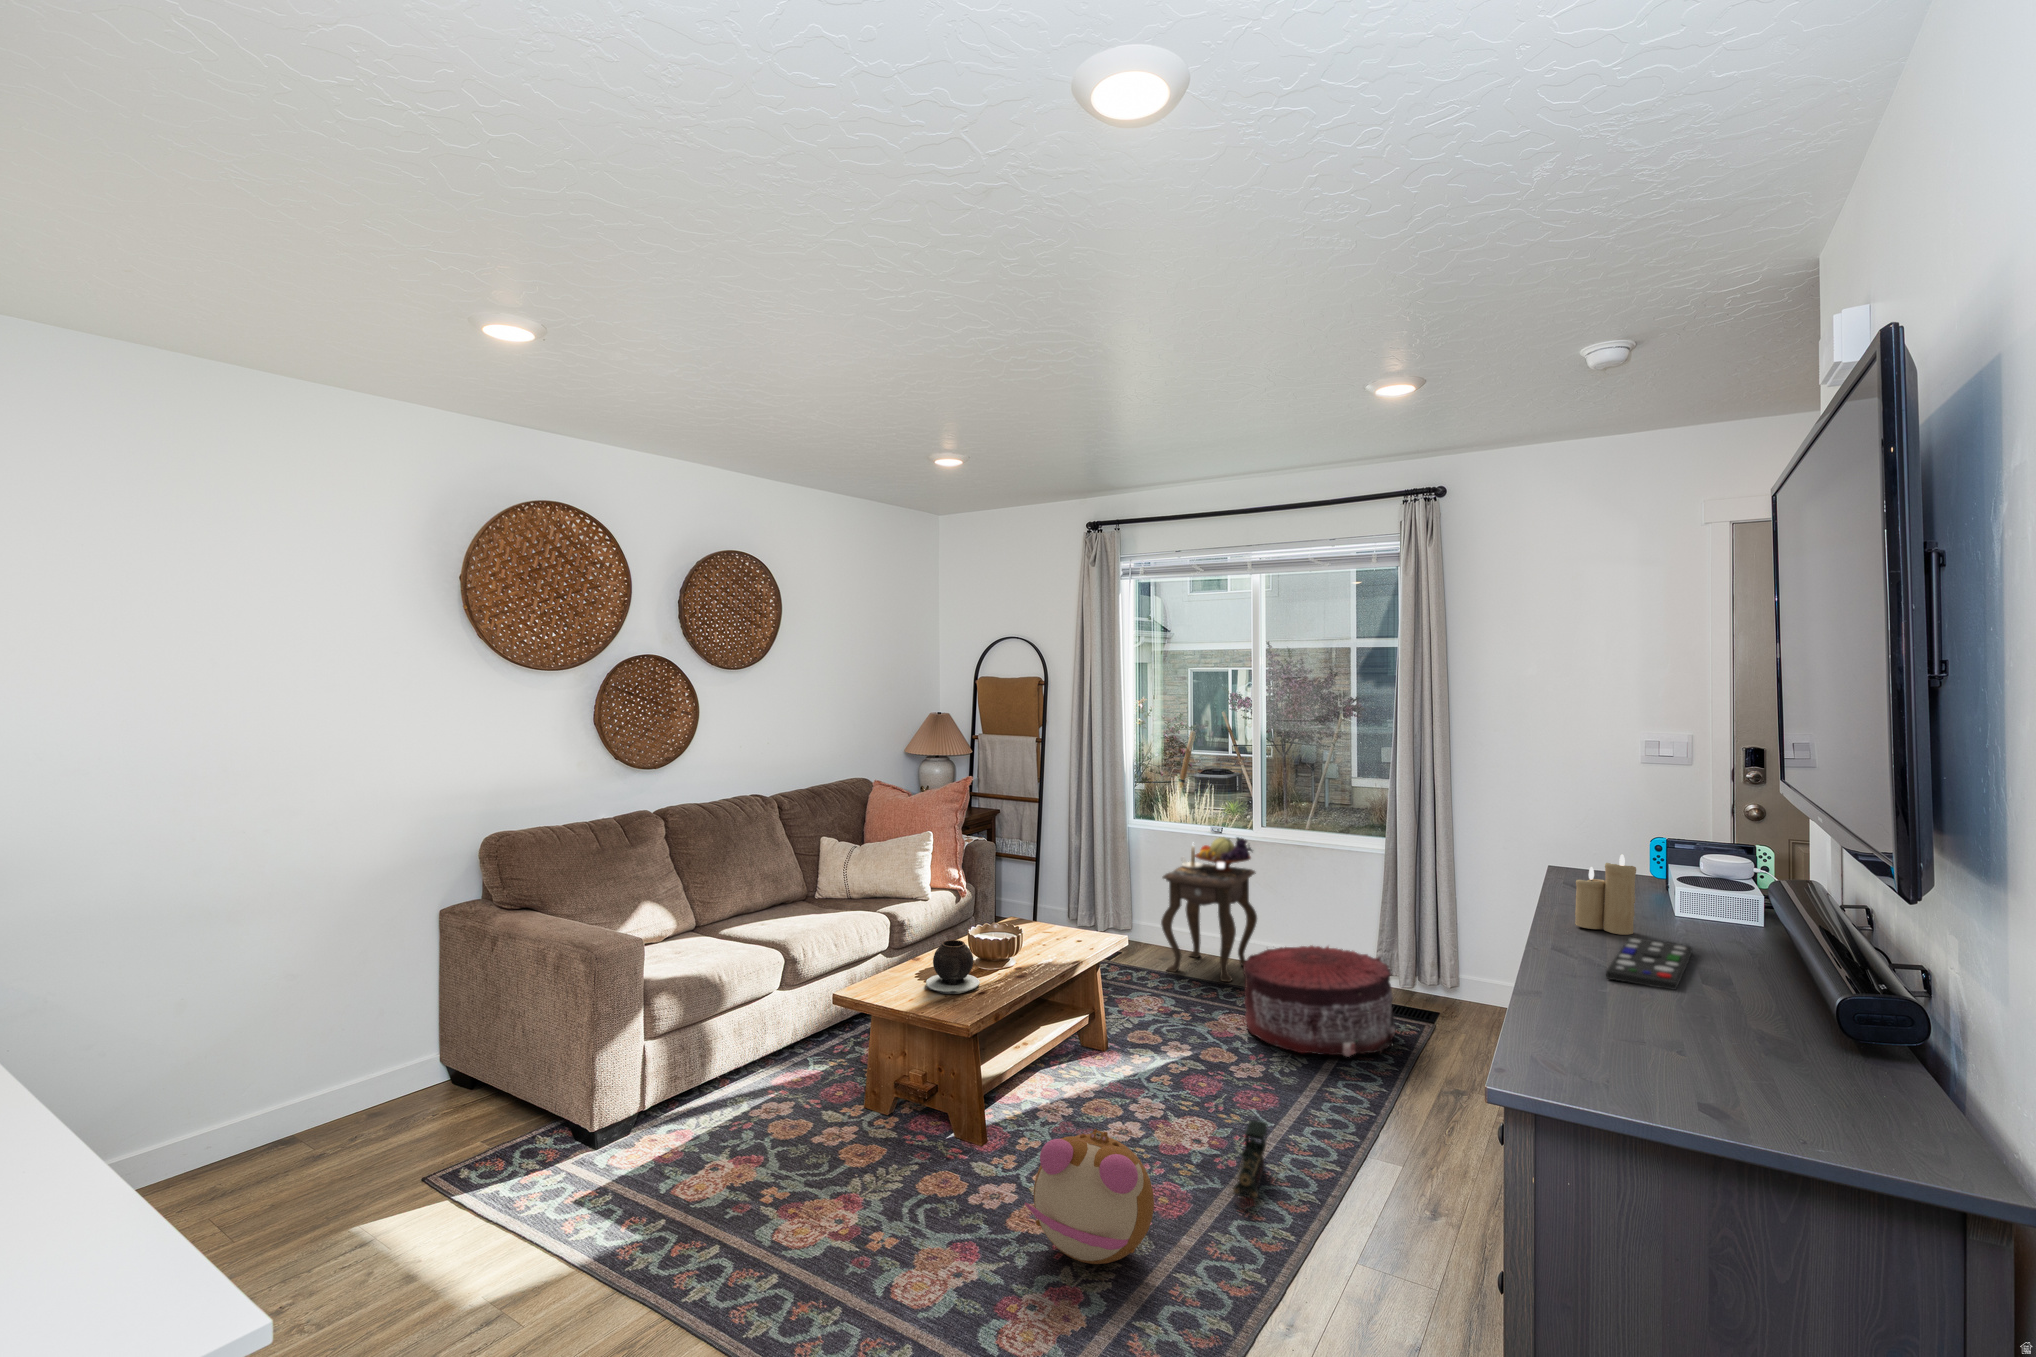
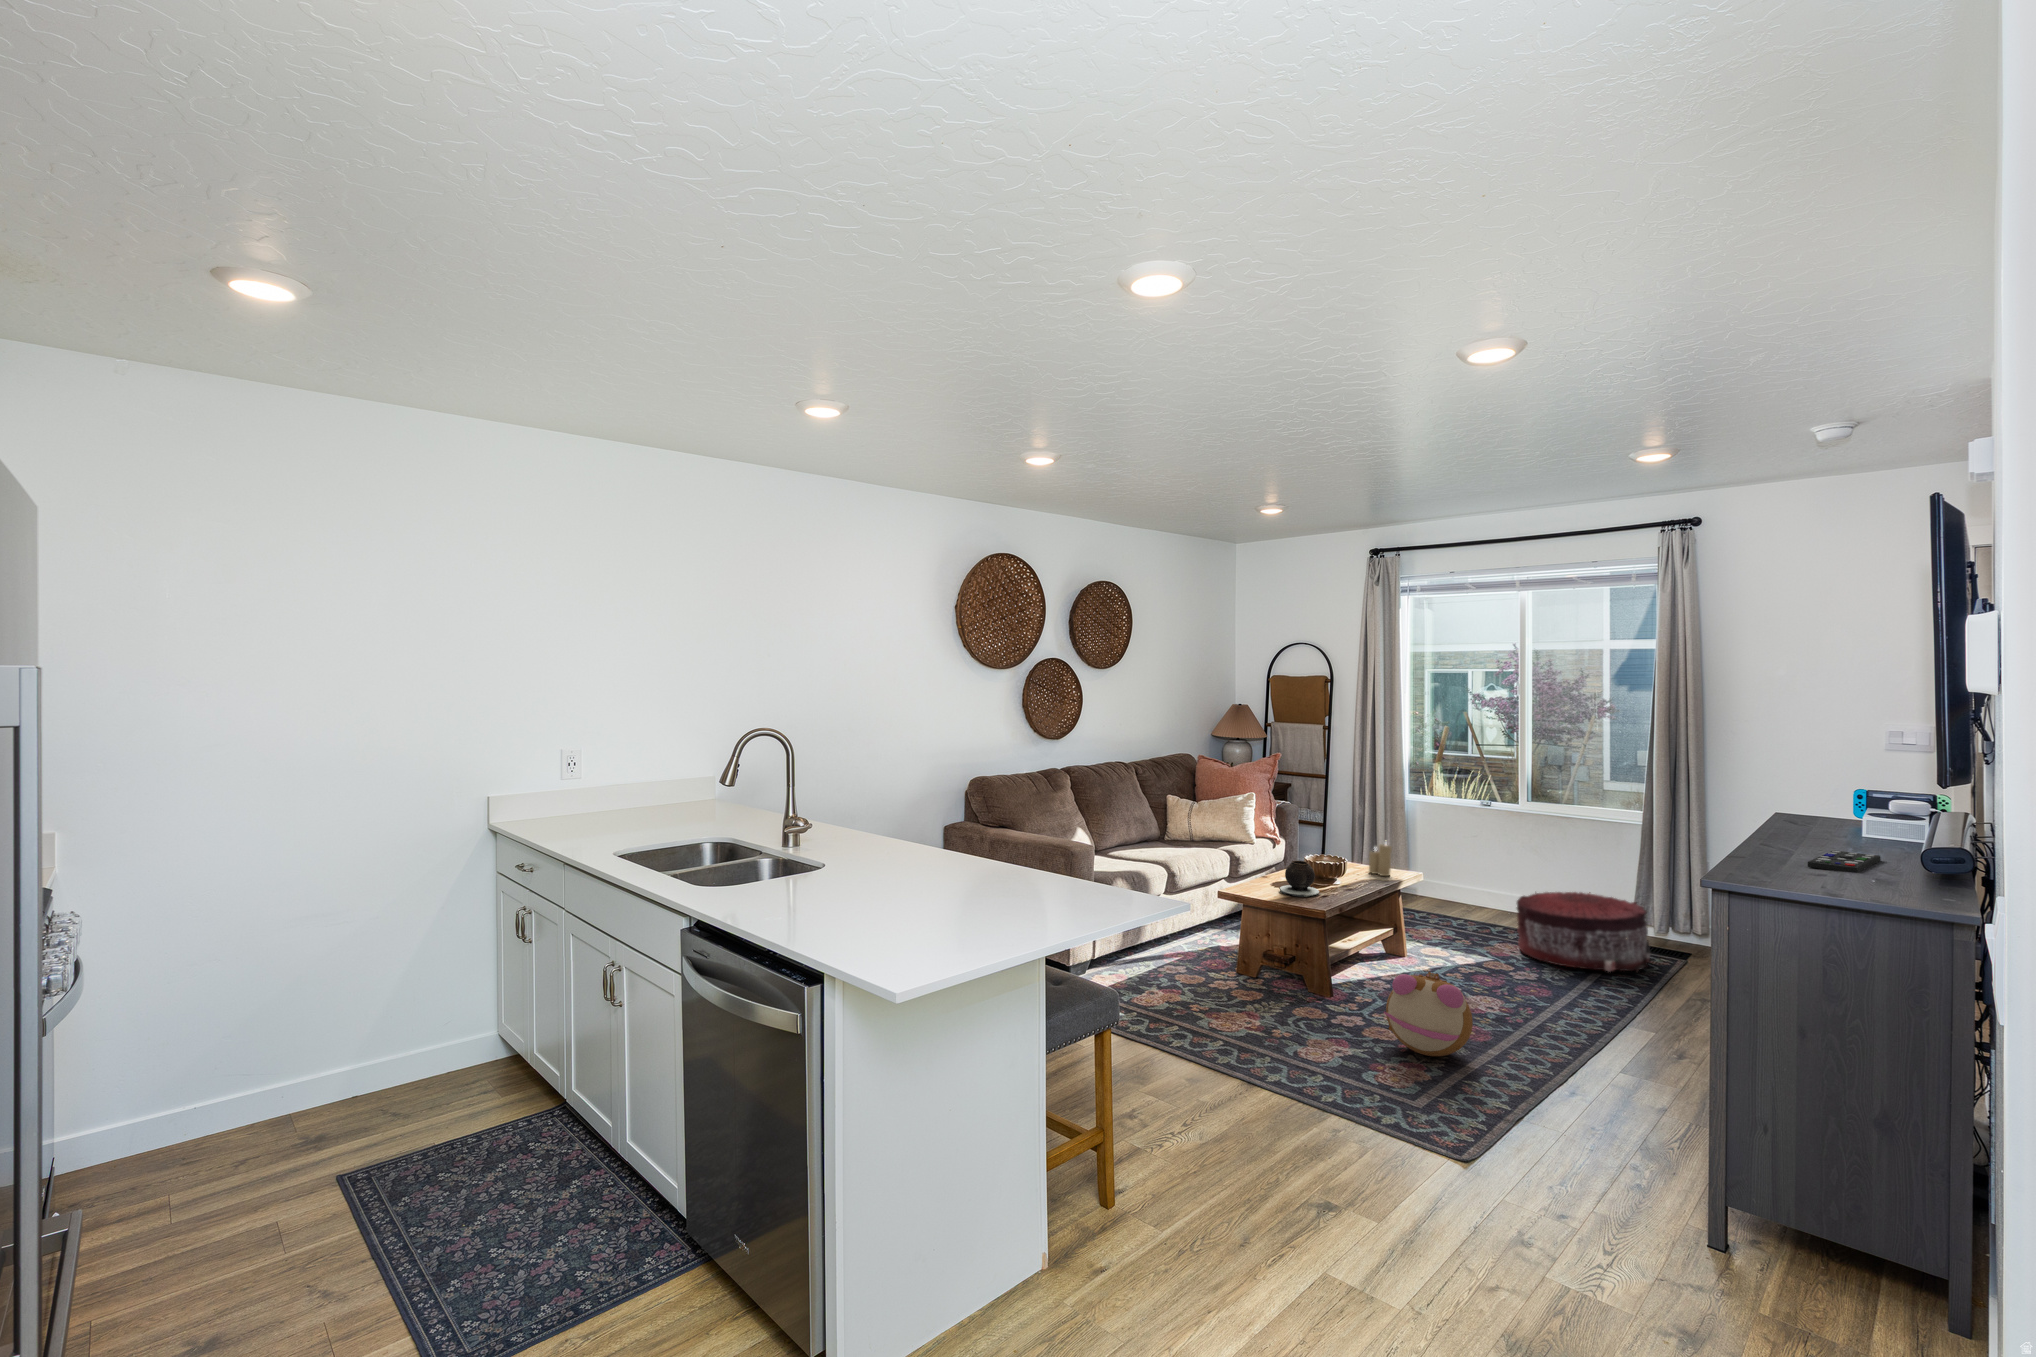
side table: present [1161,837,1257,982] -> none [1439,805,1524,923]
candle: present [1575,854,1636,935] -> present [1369,842,1392,876]
toy train: present [1233,1120,1268,1208] -> none [1525,992,1549,1042]

